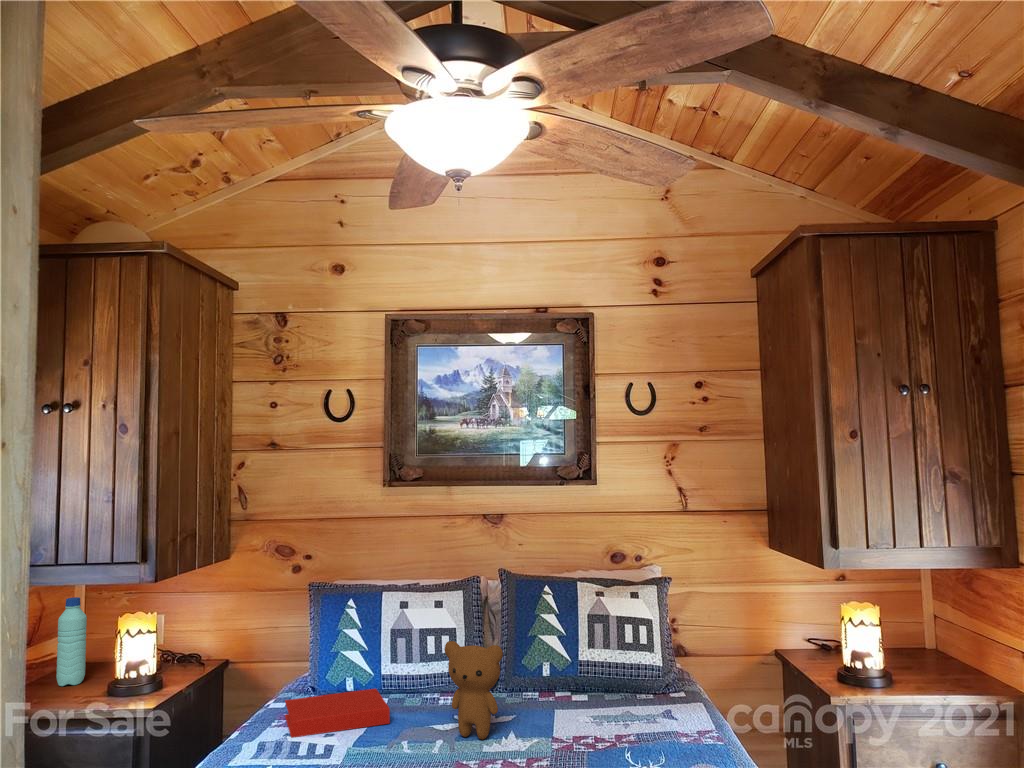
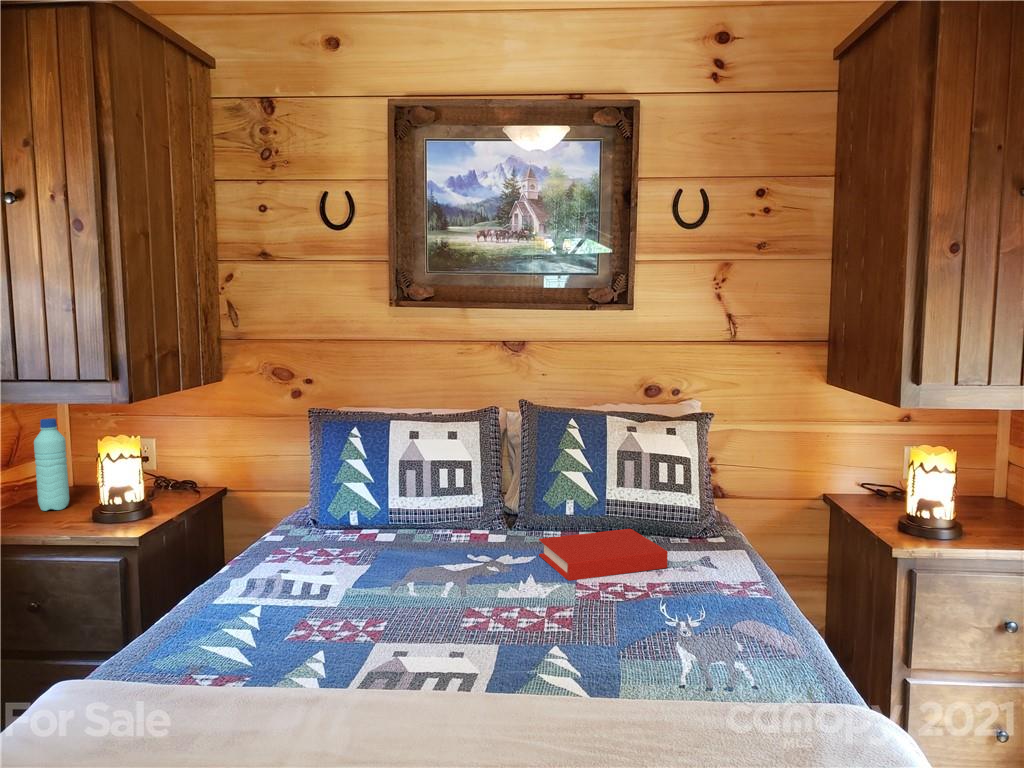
teddy bear: present [444,641,503,739] -> none [456,476,523,583]
book: present [285,689,390,738] -> present [539,529,668,581]

